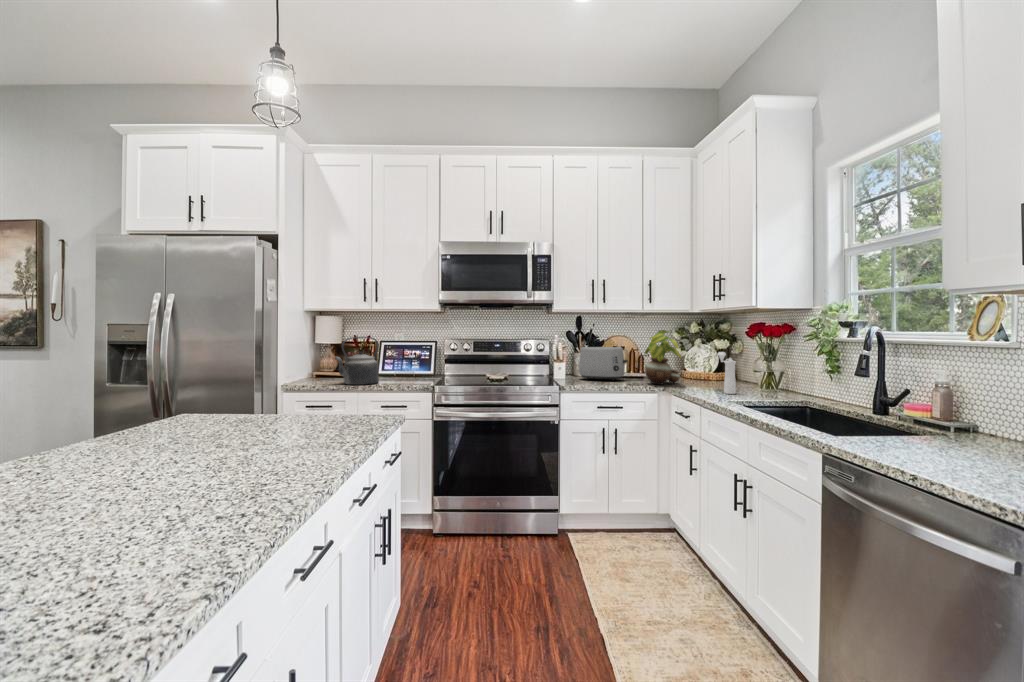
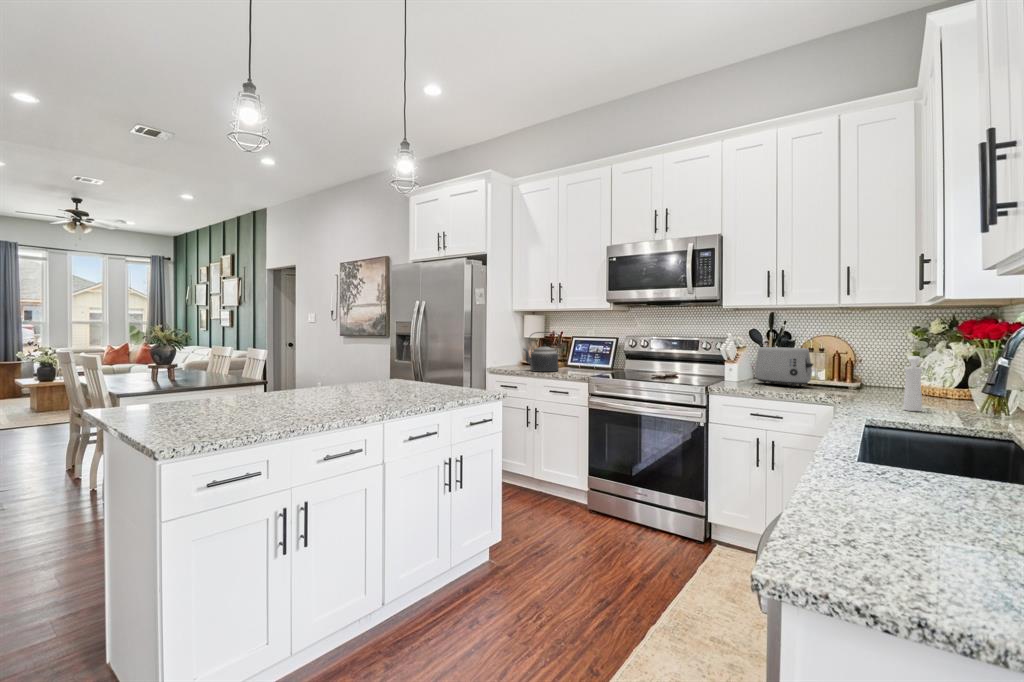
potted plant: present [645,330,681,385] -> none [815,327,878,395]

